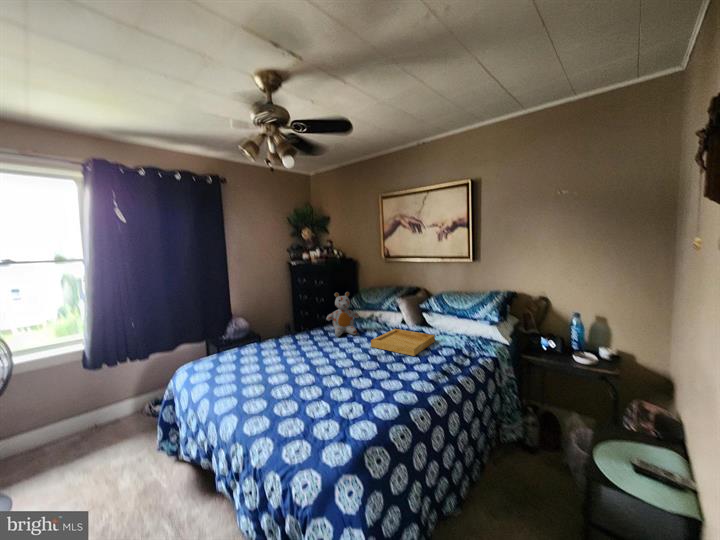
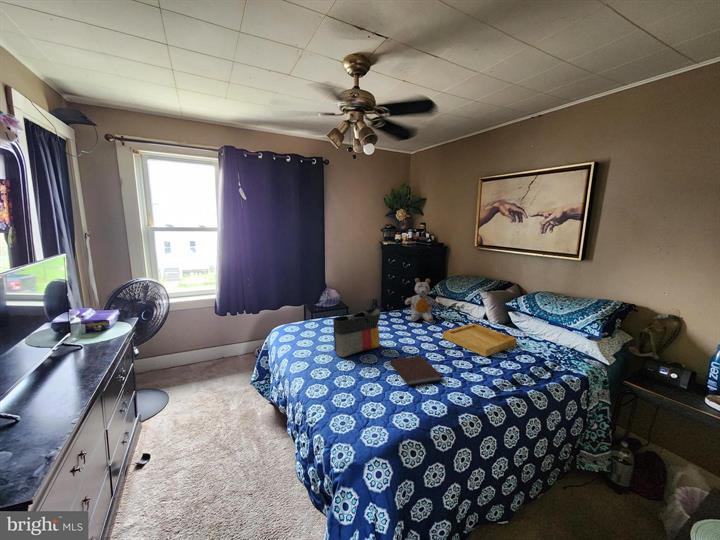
tote bag: none [259,325,311,384] -> present [333,308,381,357]
notebook: none [328,366,384,397] -> present [390,356,442,386]

